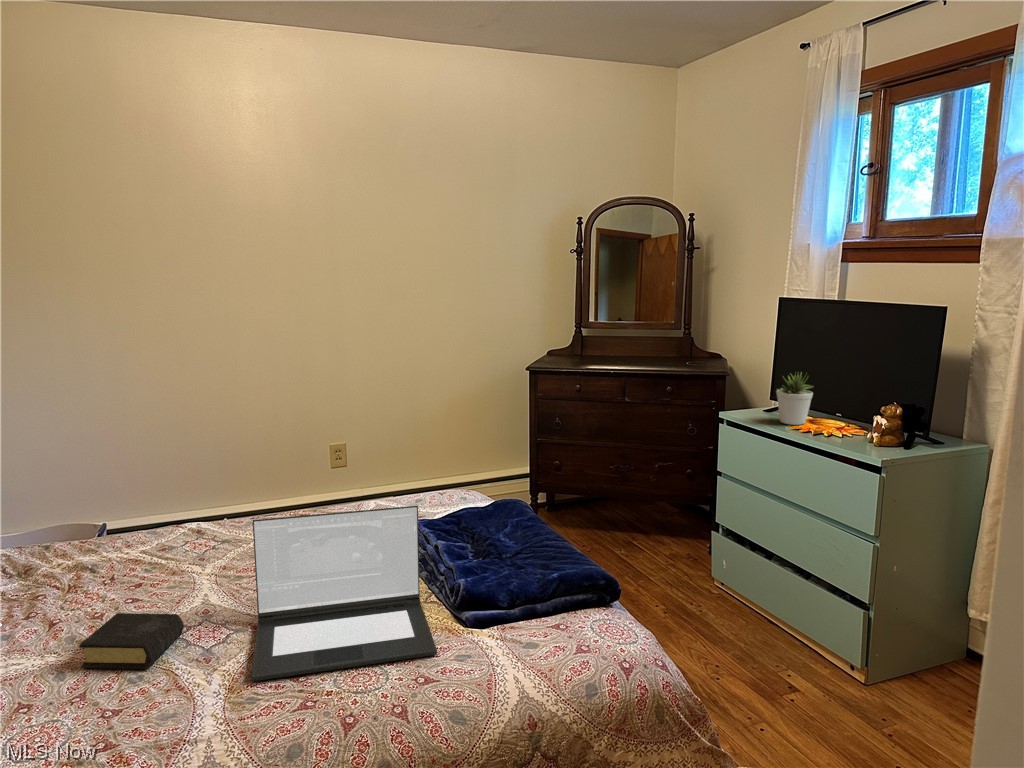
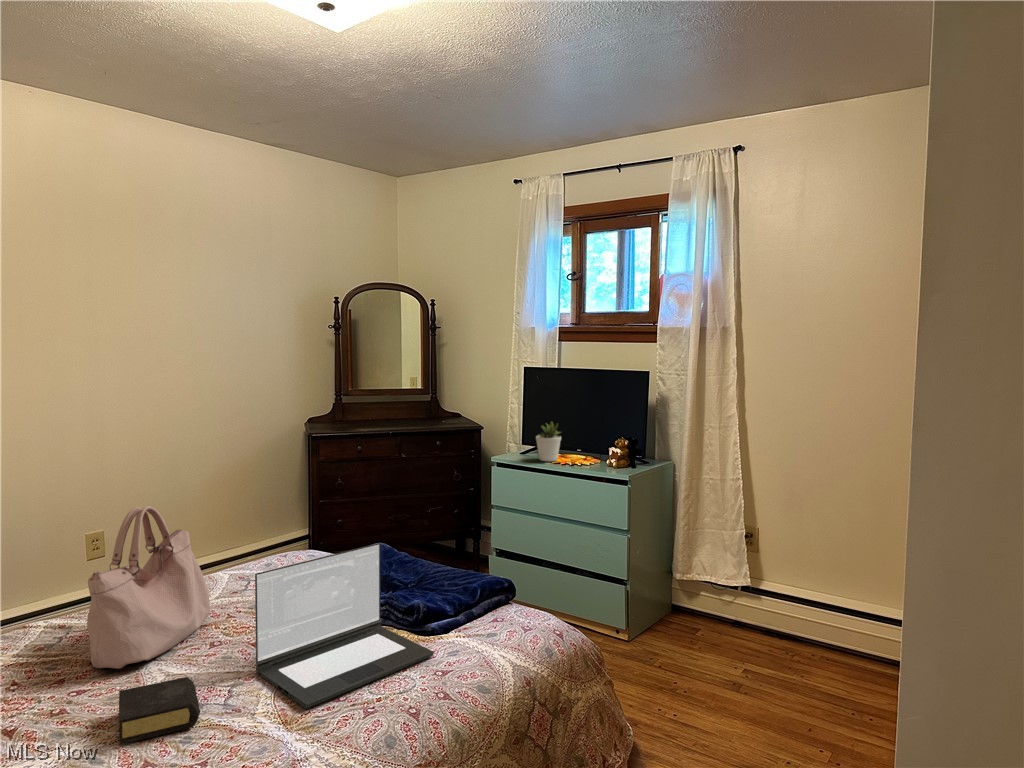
handbag: none [138,433,288,589] -> present [87,506,210,669]

